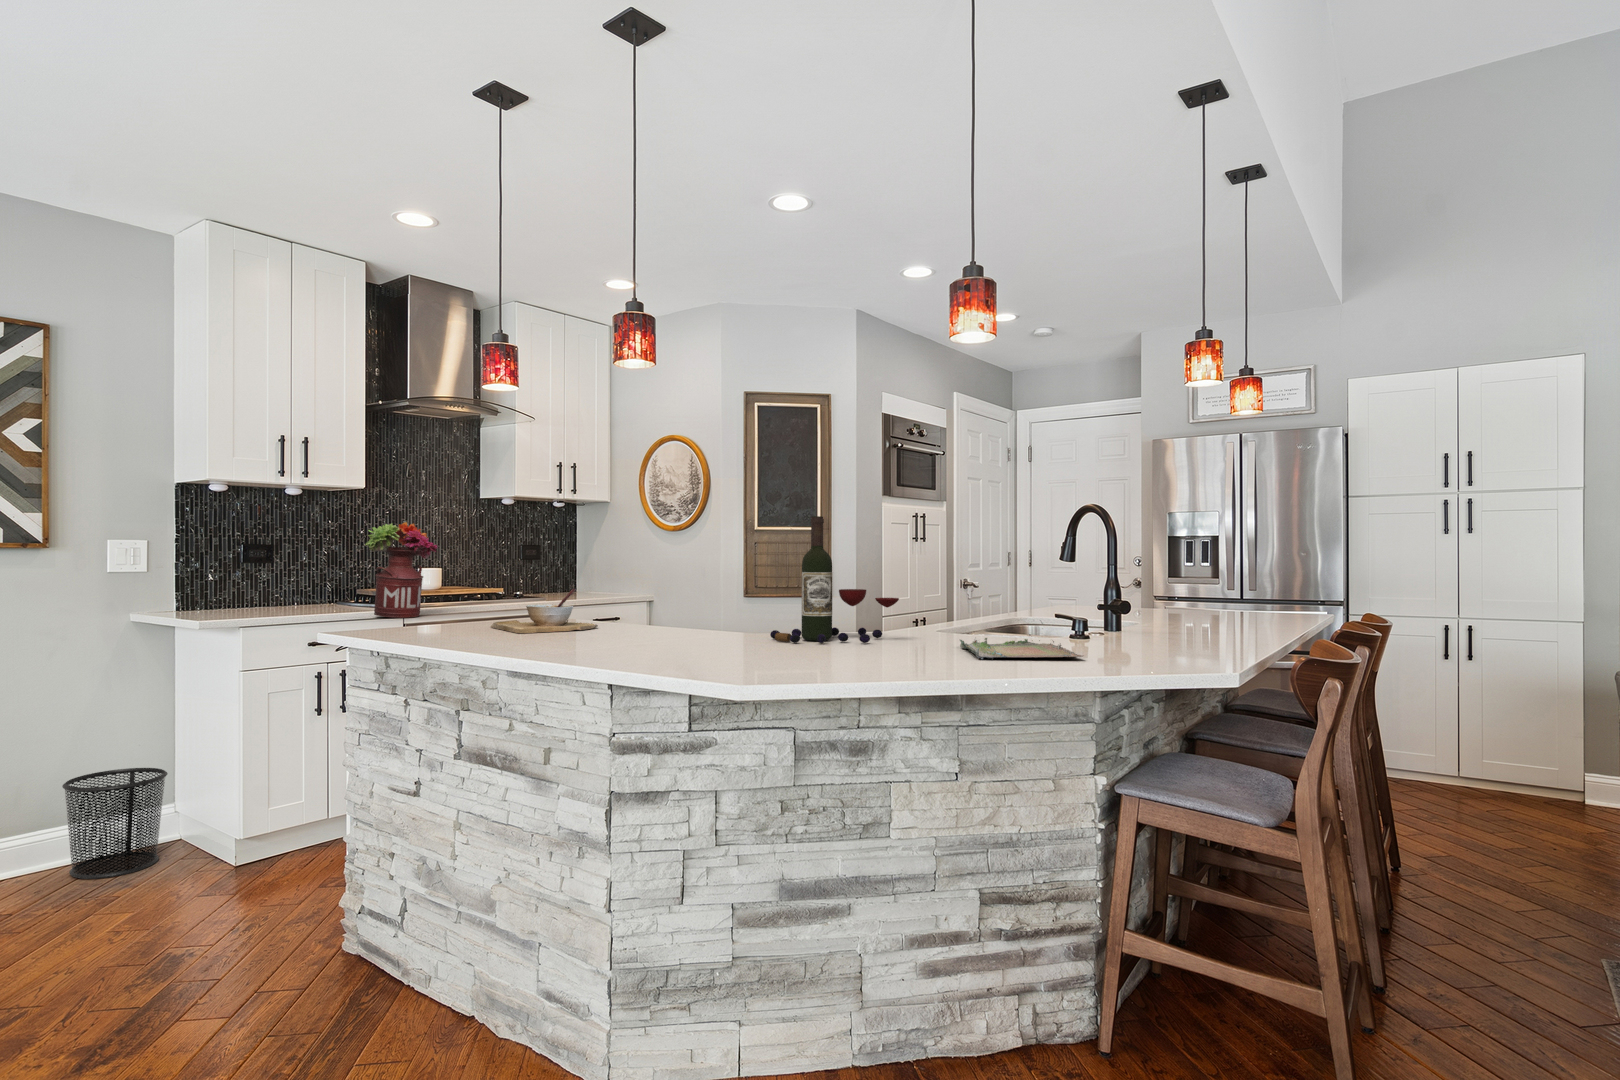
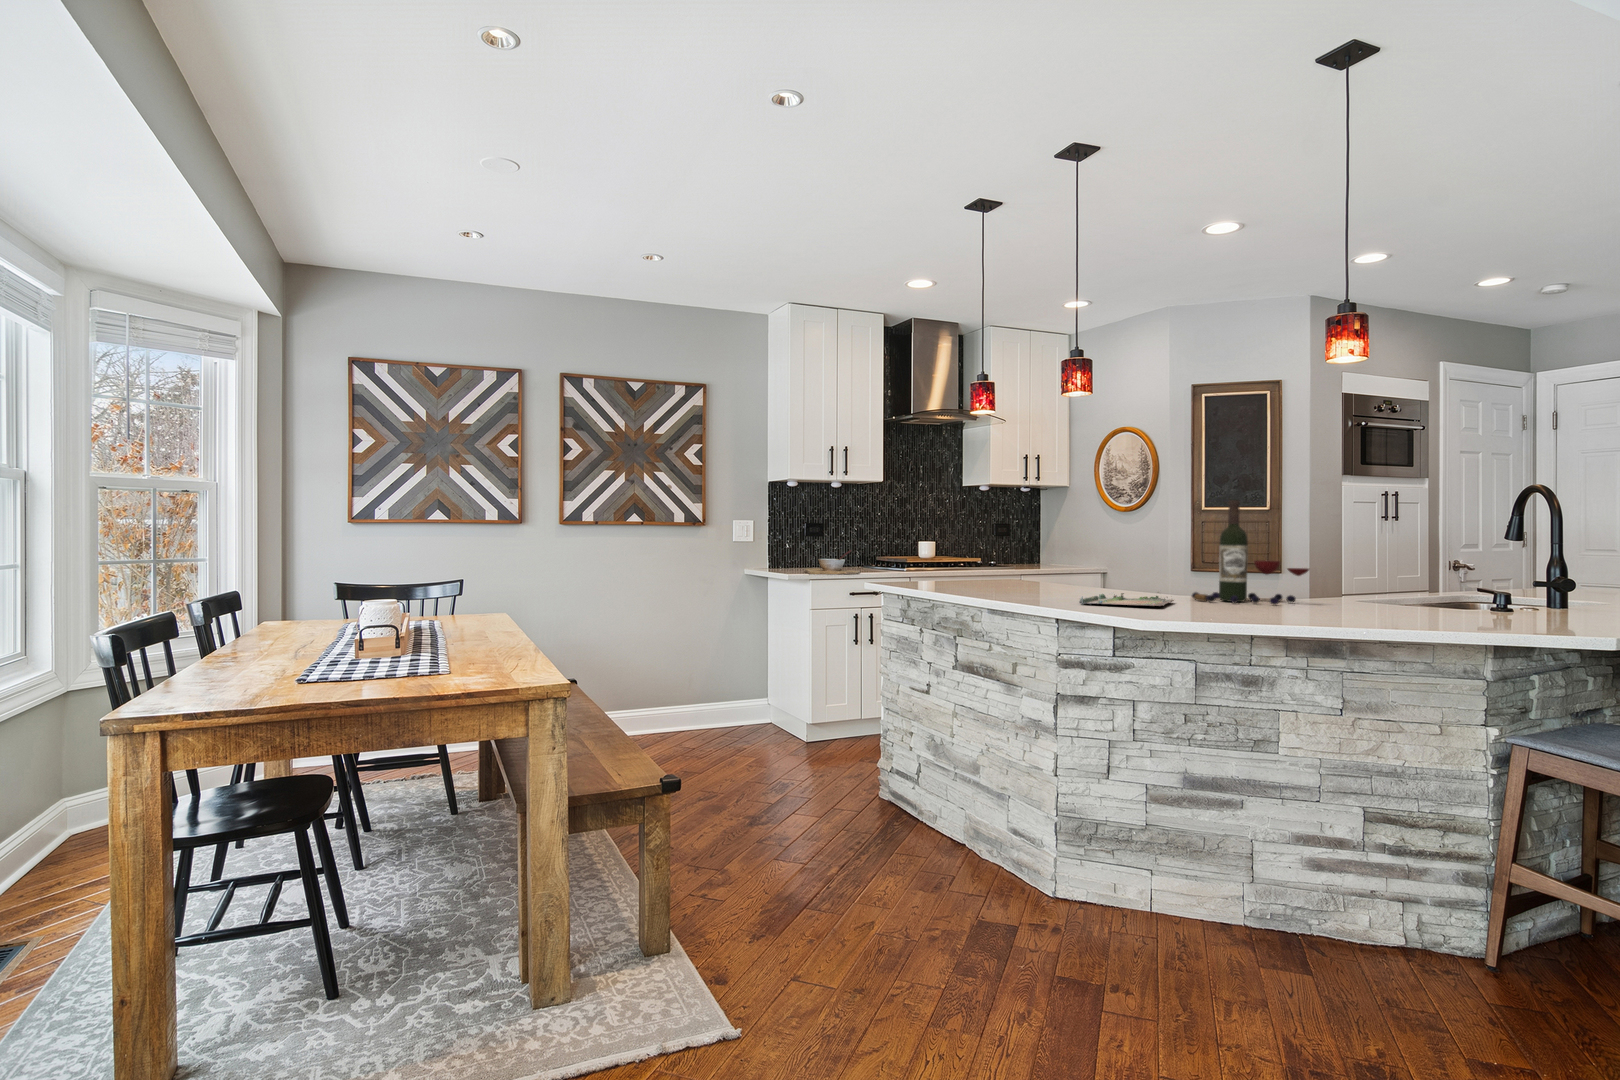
flower arrangement: present [366,522,438,618] -> none [887,507,936,577]
bowl: present [491,589,598,633] -> present [804,550,860,574]
tray: present [960,634,1084,659] -> present [1079,592,1174,606]
waste bin: present [62,768,168,879] -> none [711,671,766,738]

